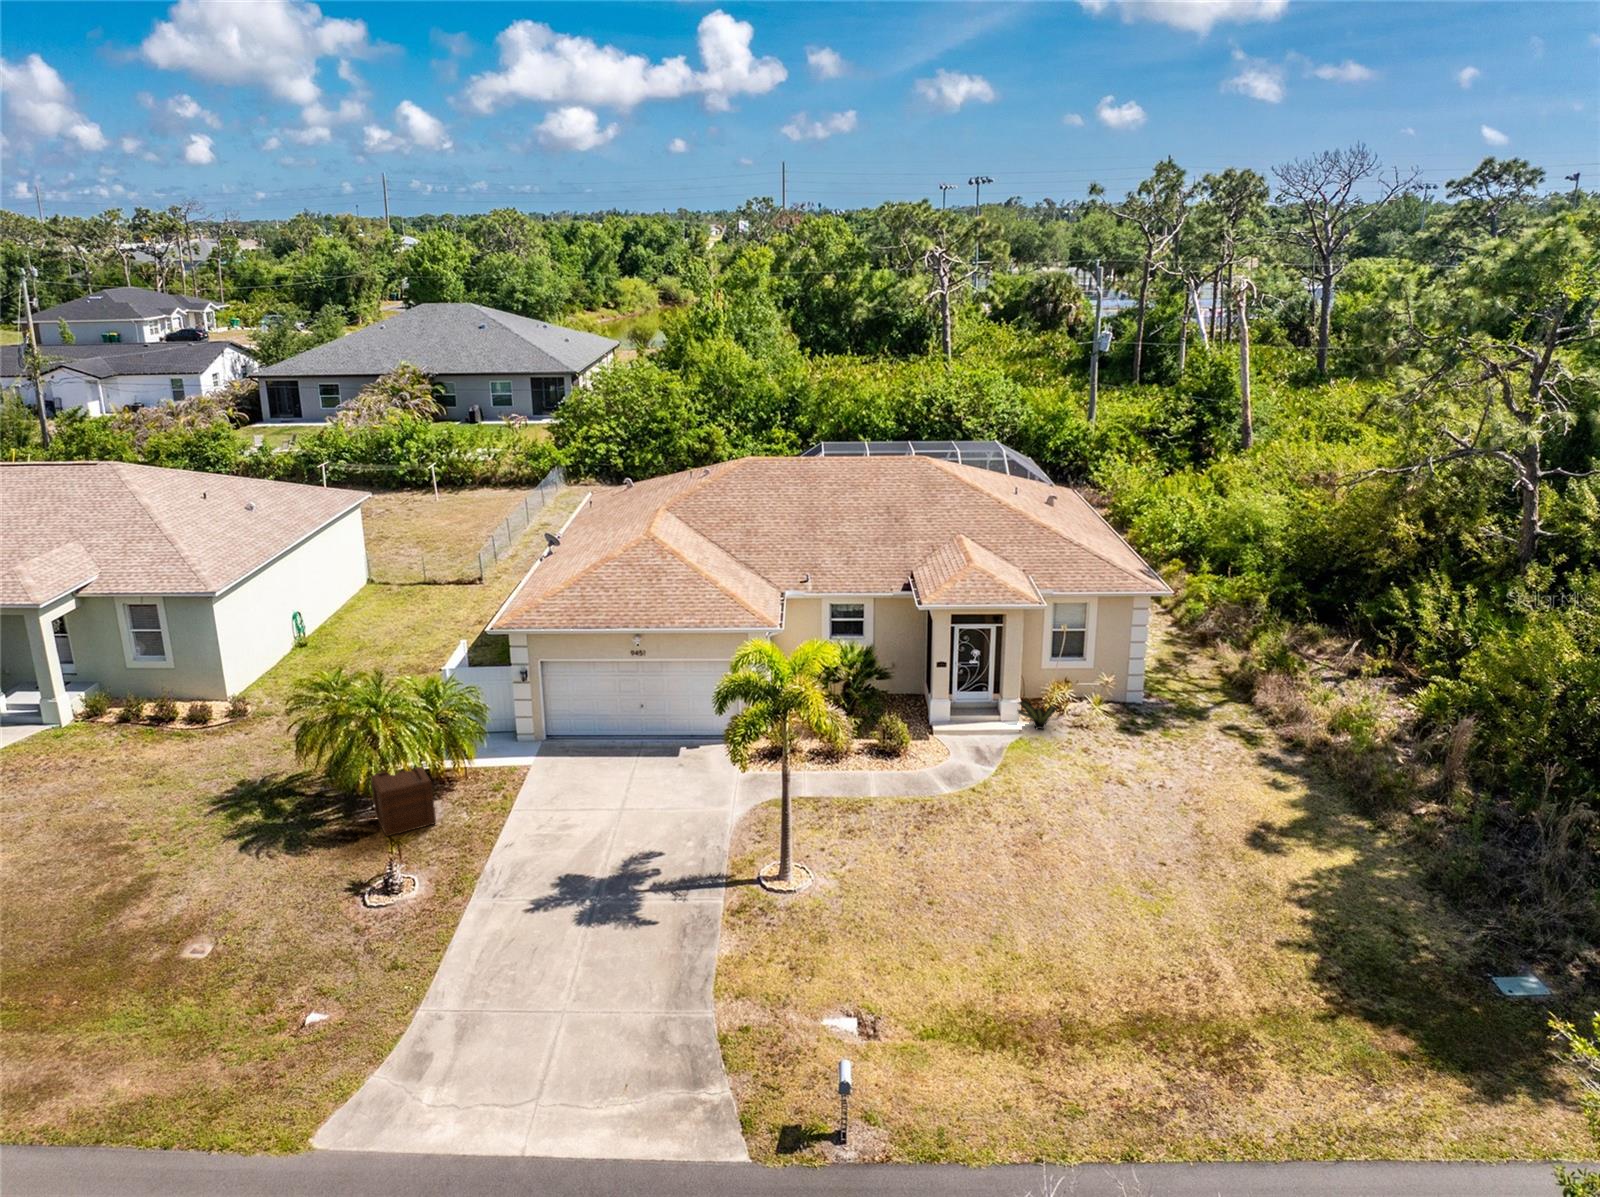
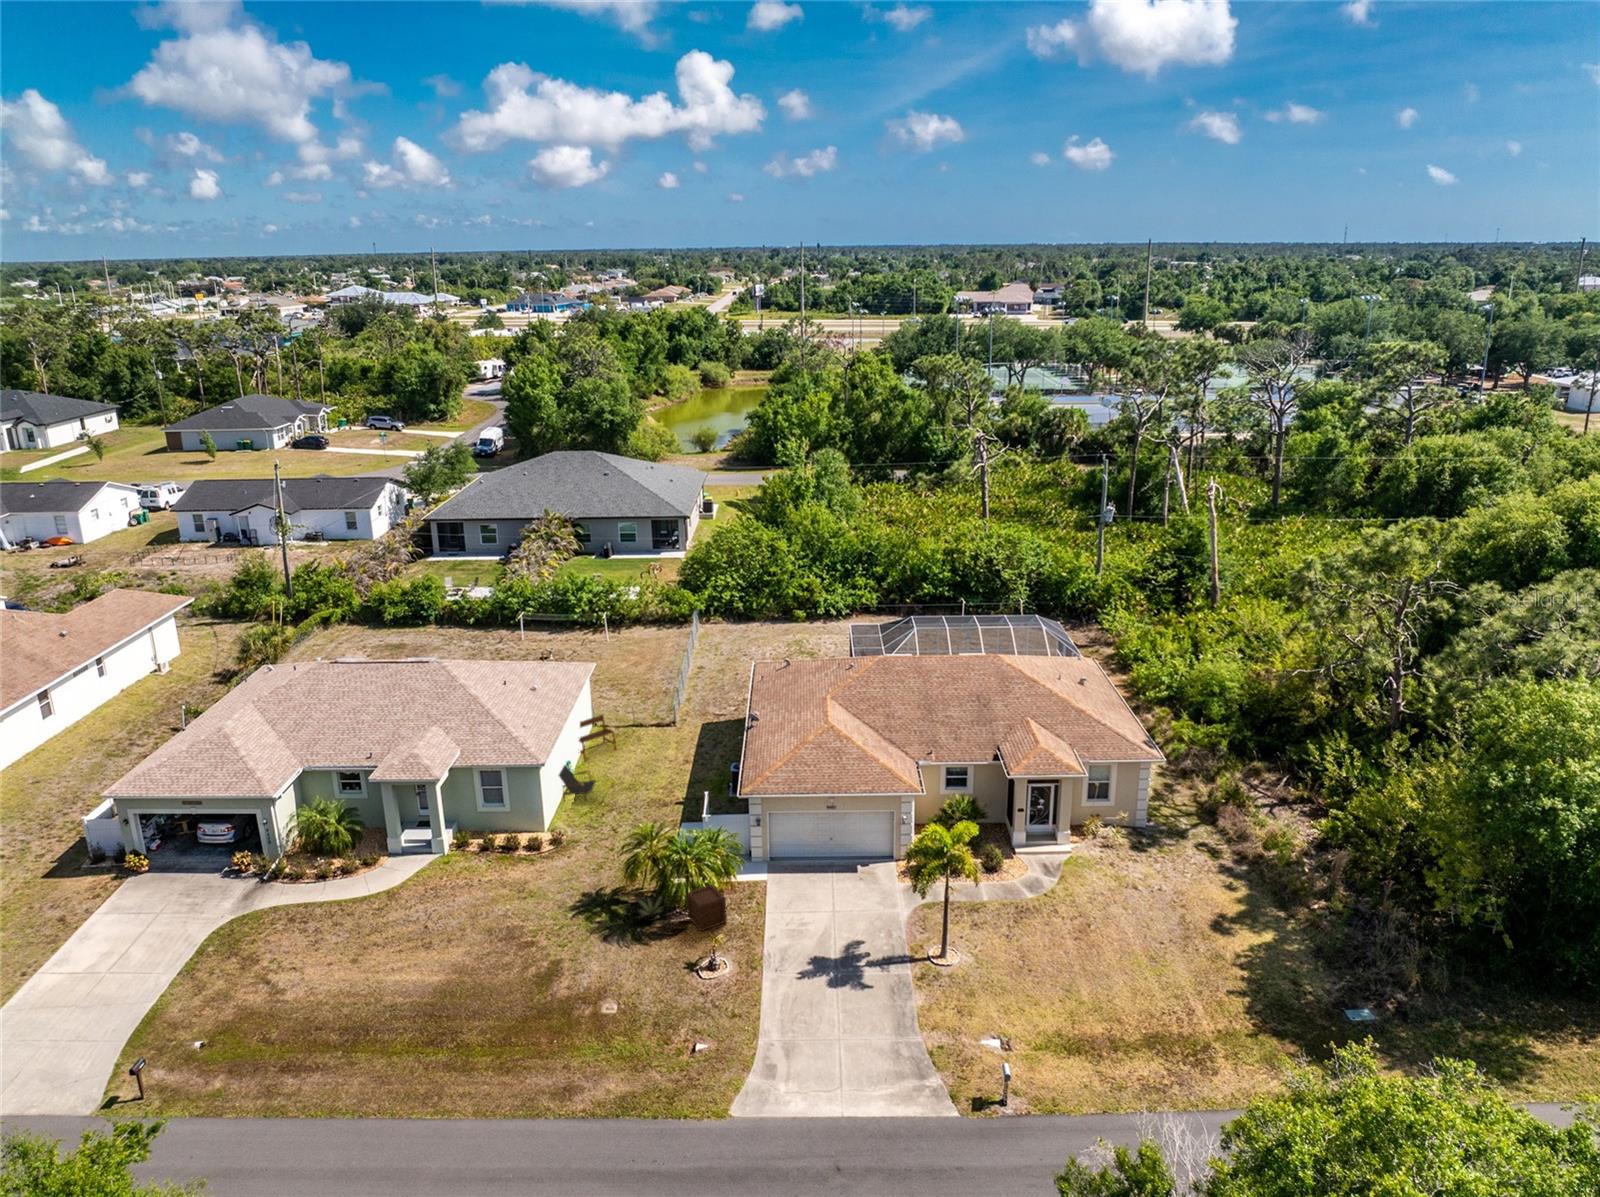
bench: none [311,556,379,619] -> present [579,715,616,760]
lounge chair: none [253,611,319,669] -> present [559,765,595,802]
potted plant: present [1018,700,1058,729] -> present [636,895,665,918]

